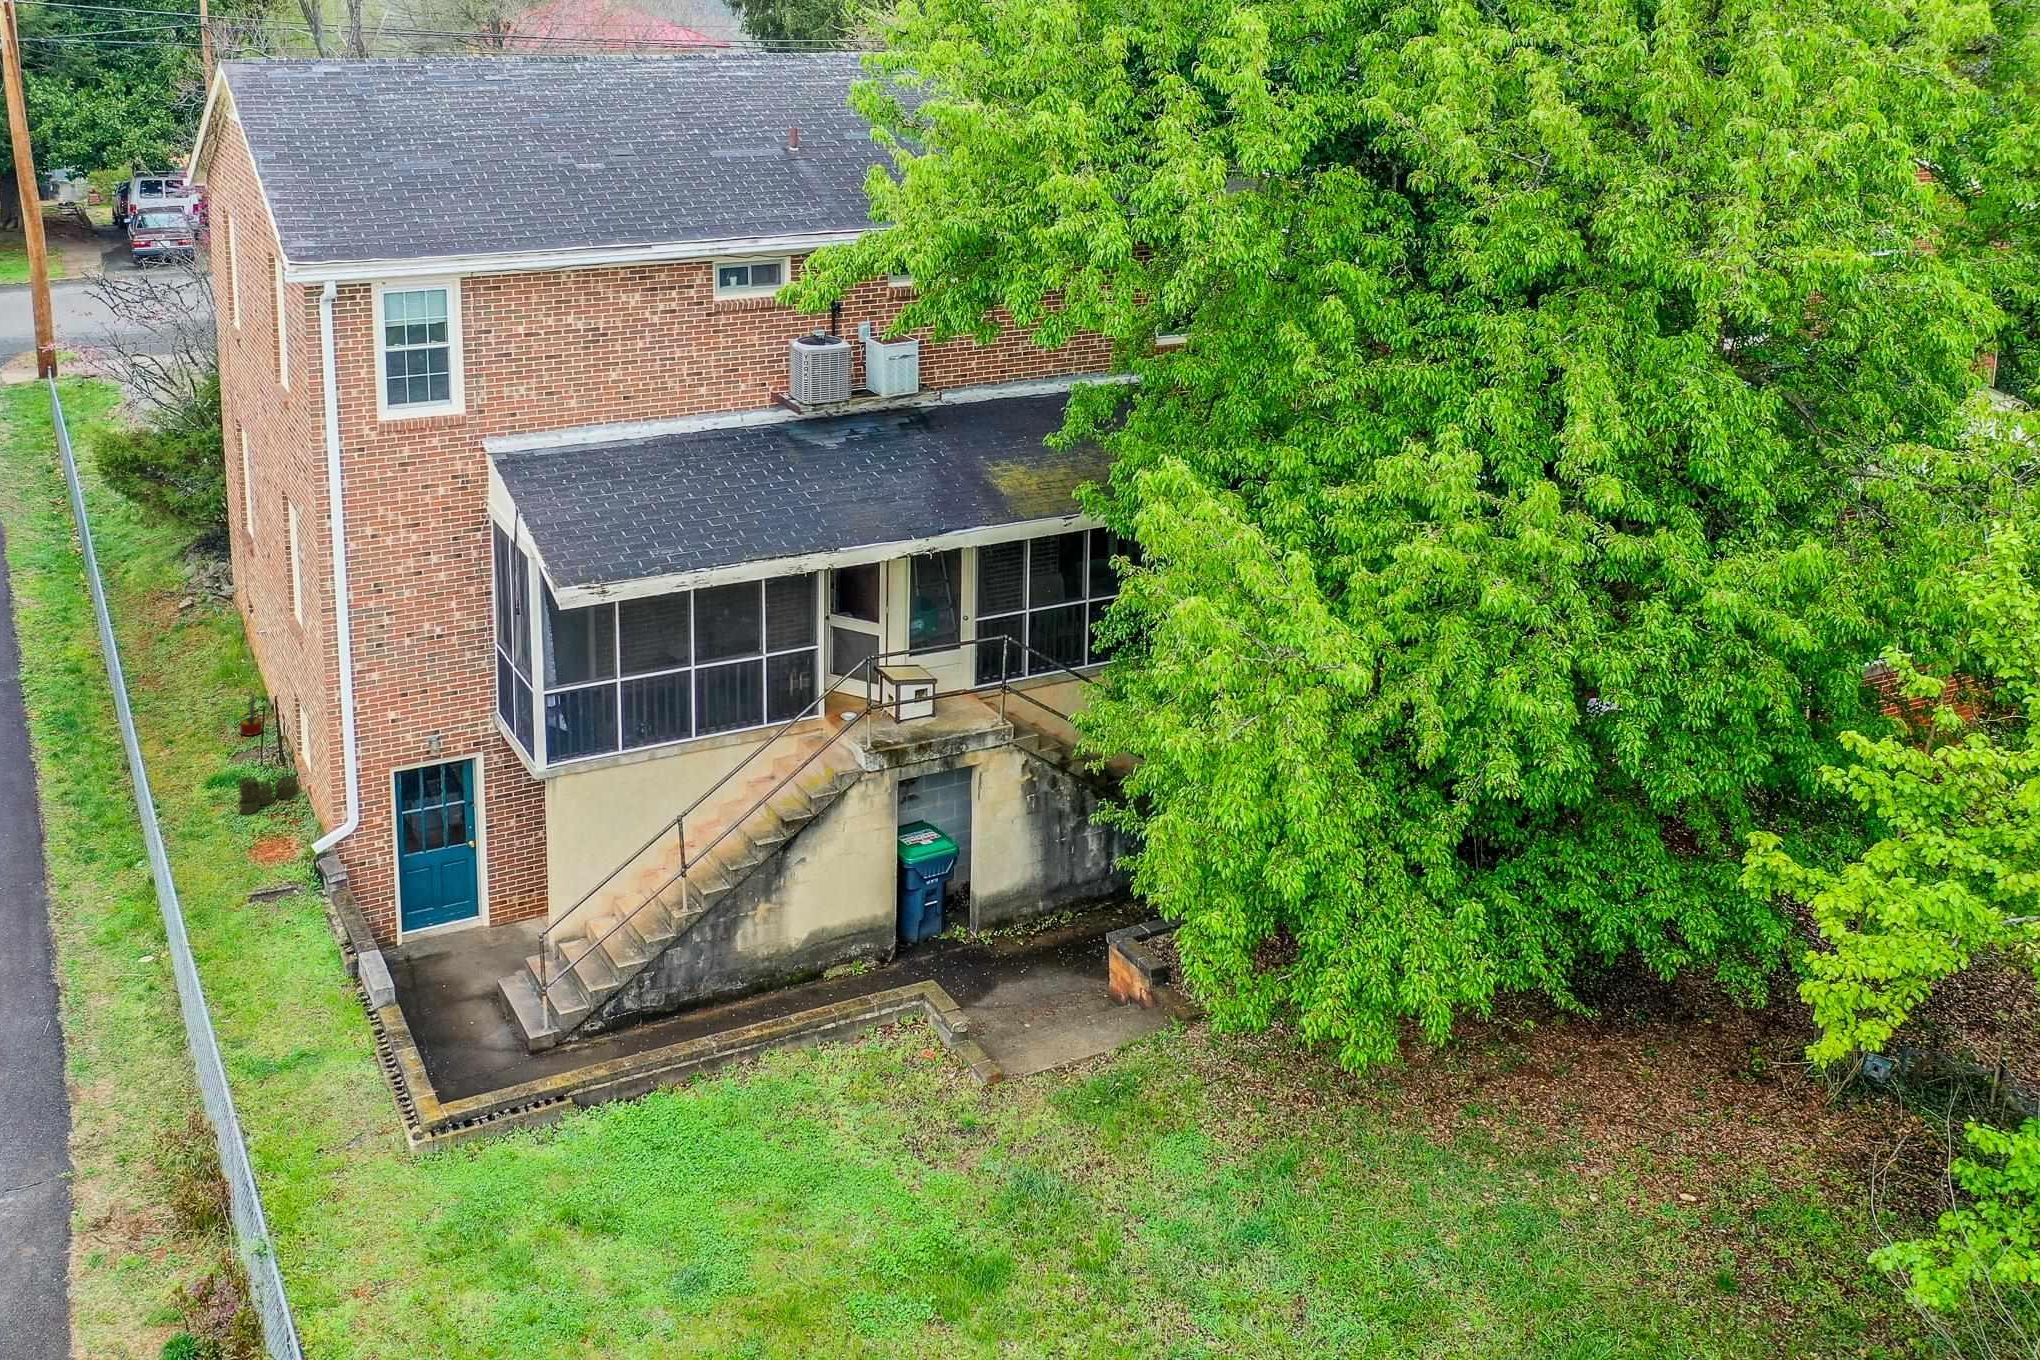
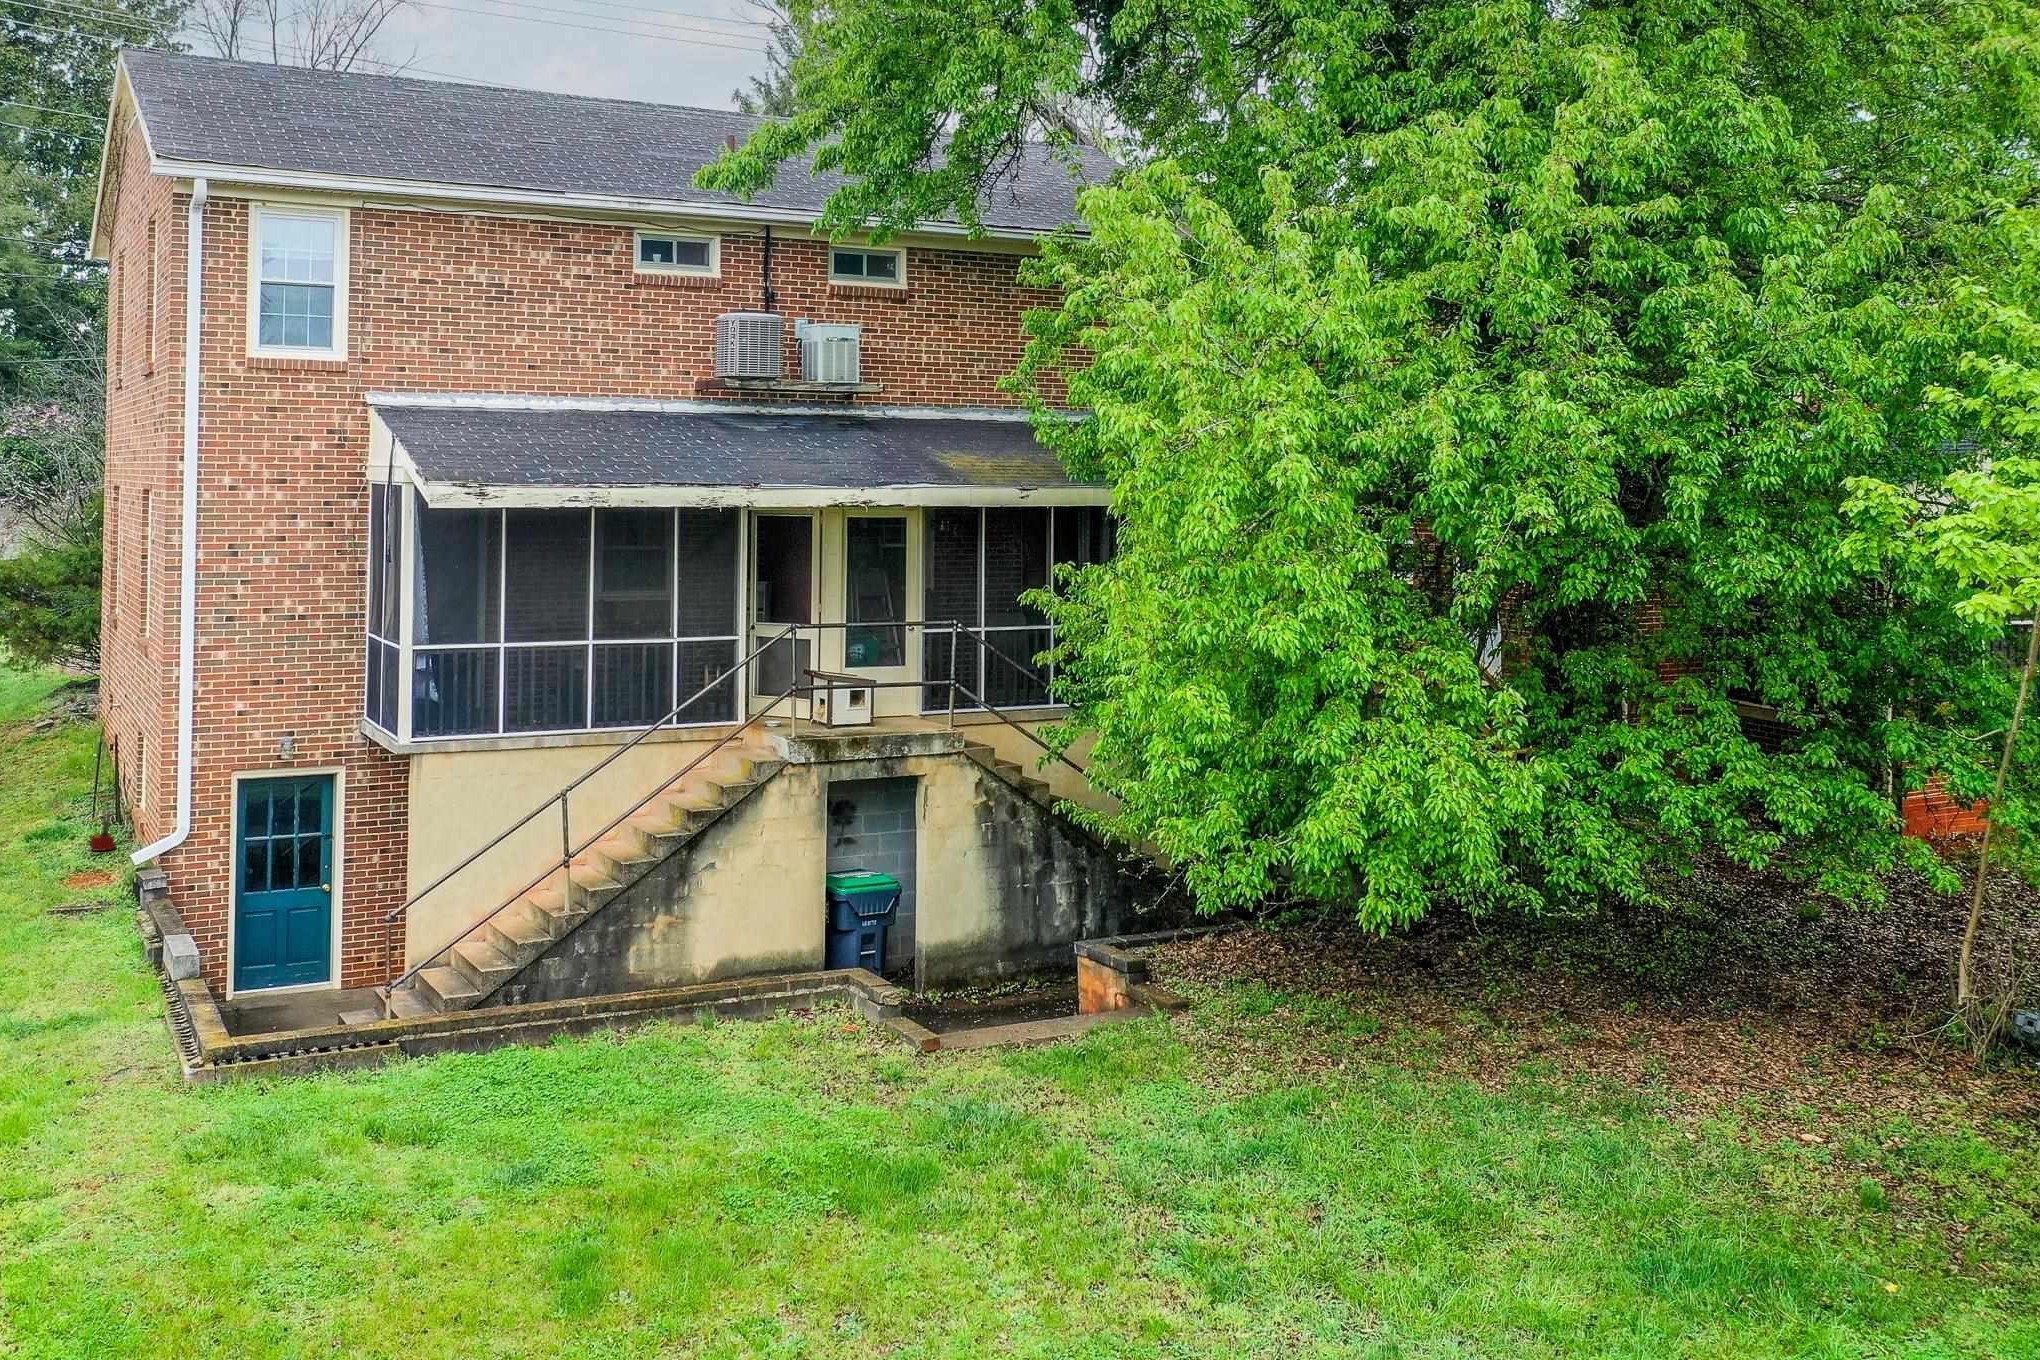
woven basket: present [238,776,299,814] -> none [69,859,142,895]

